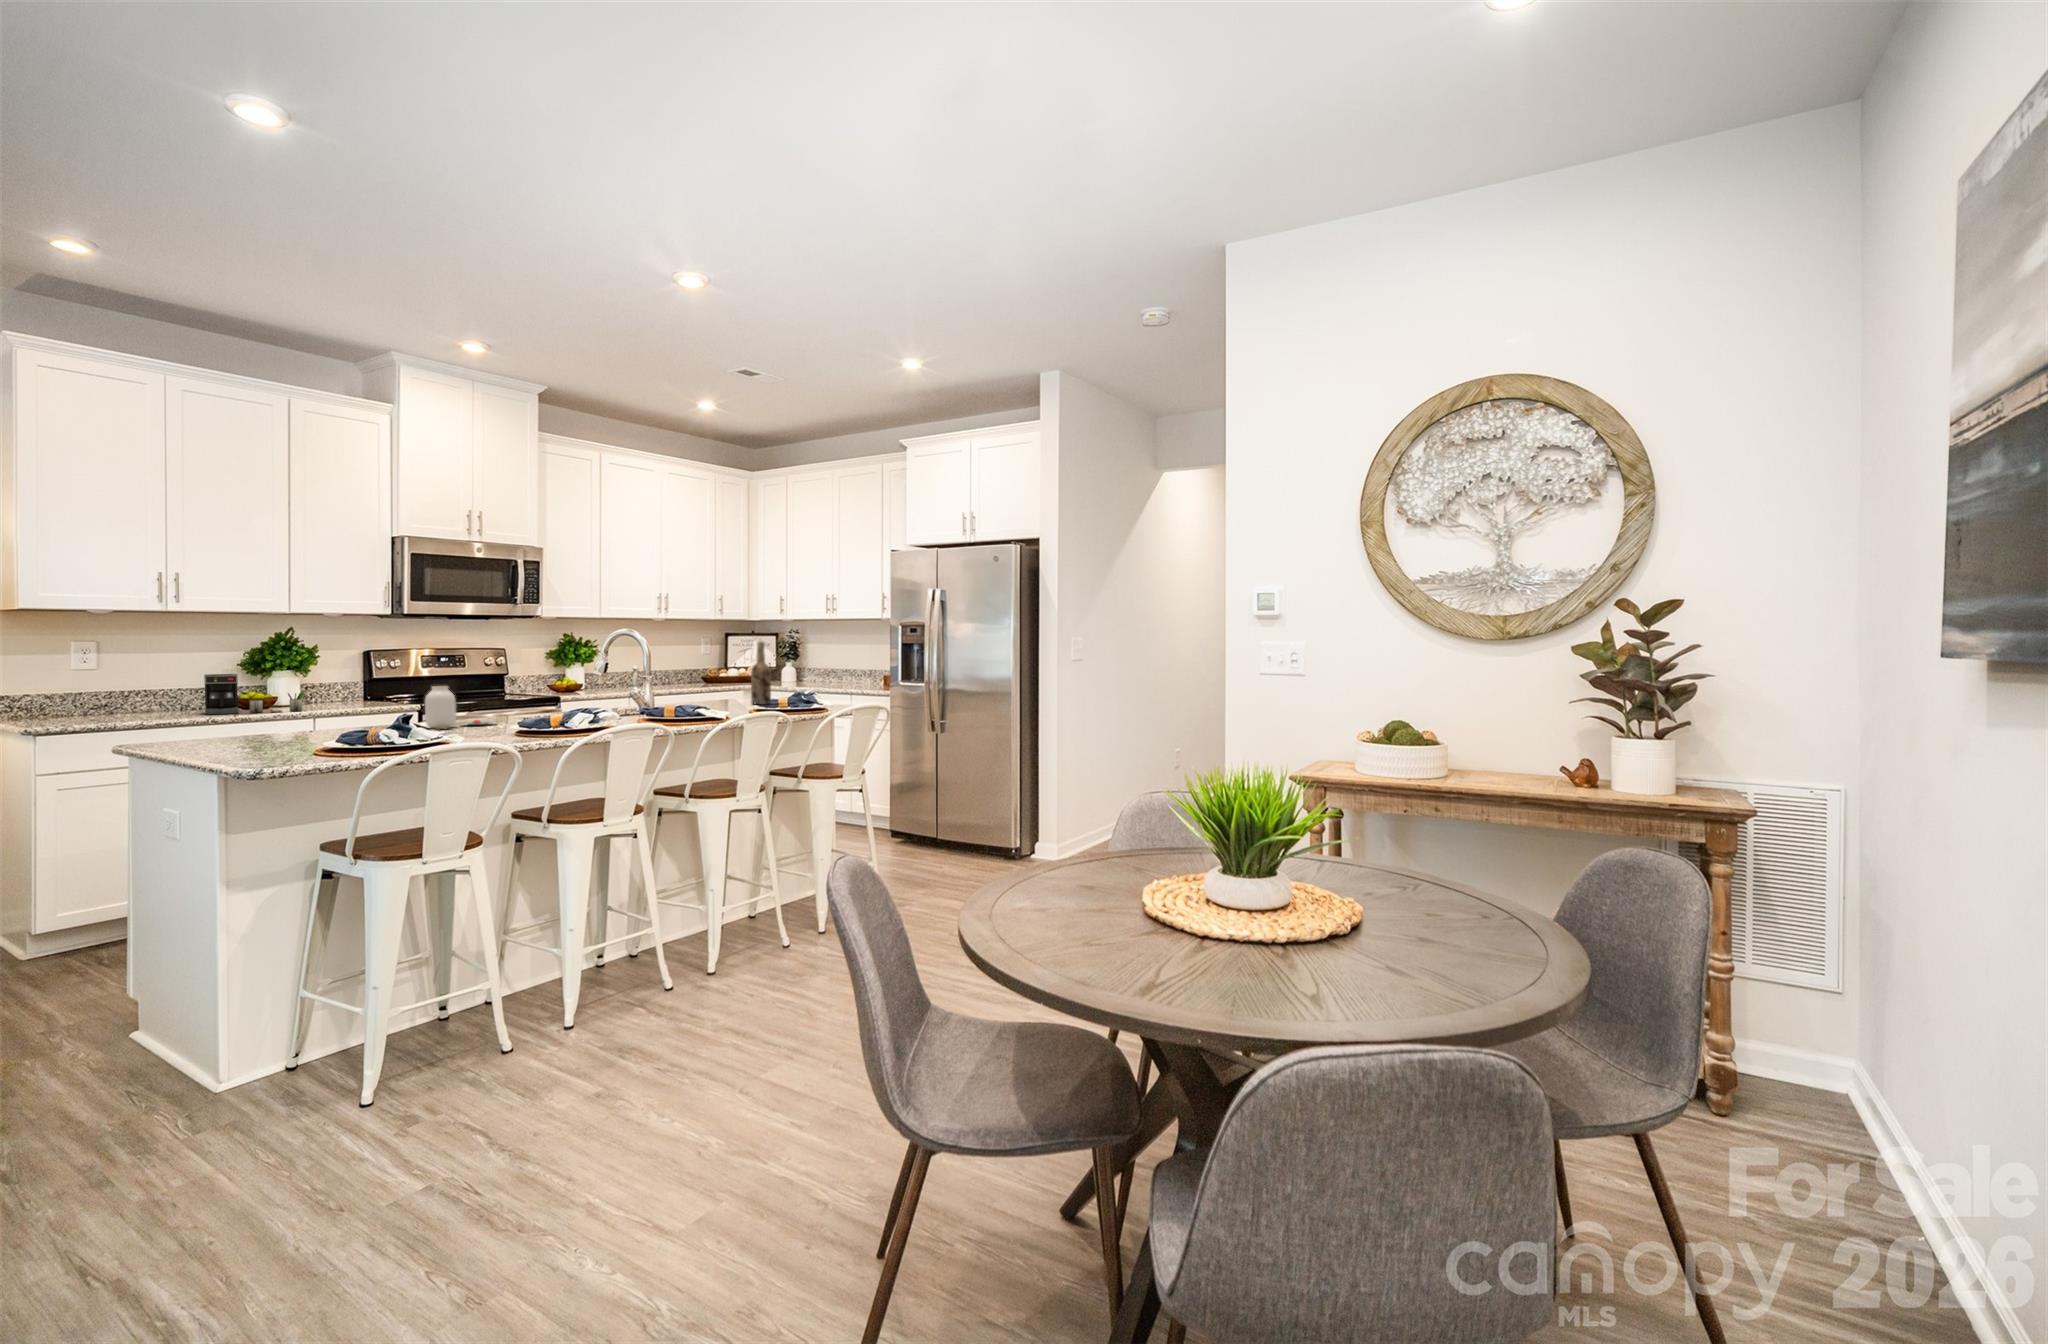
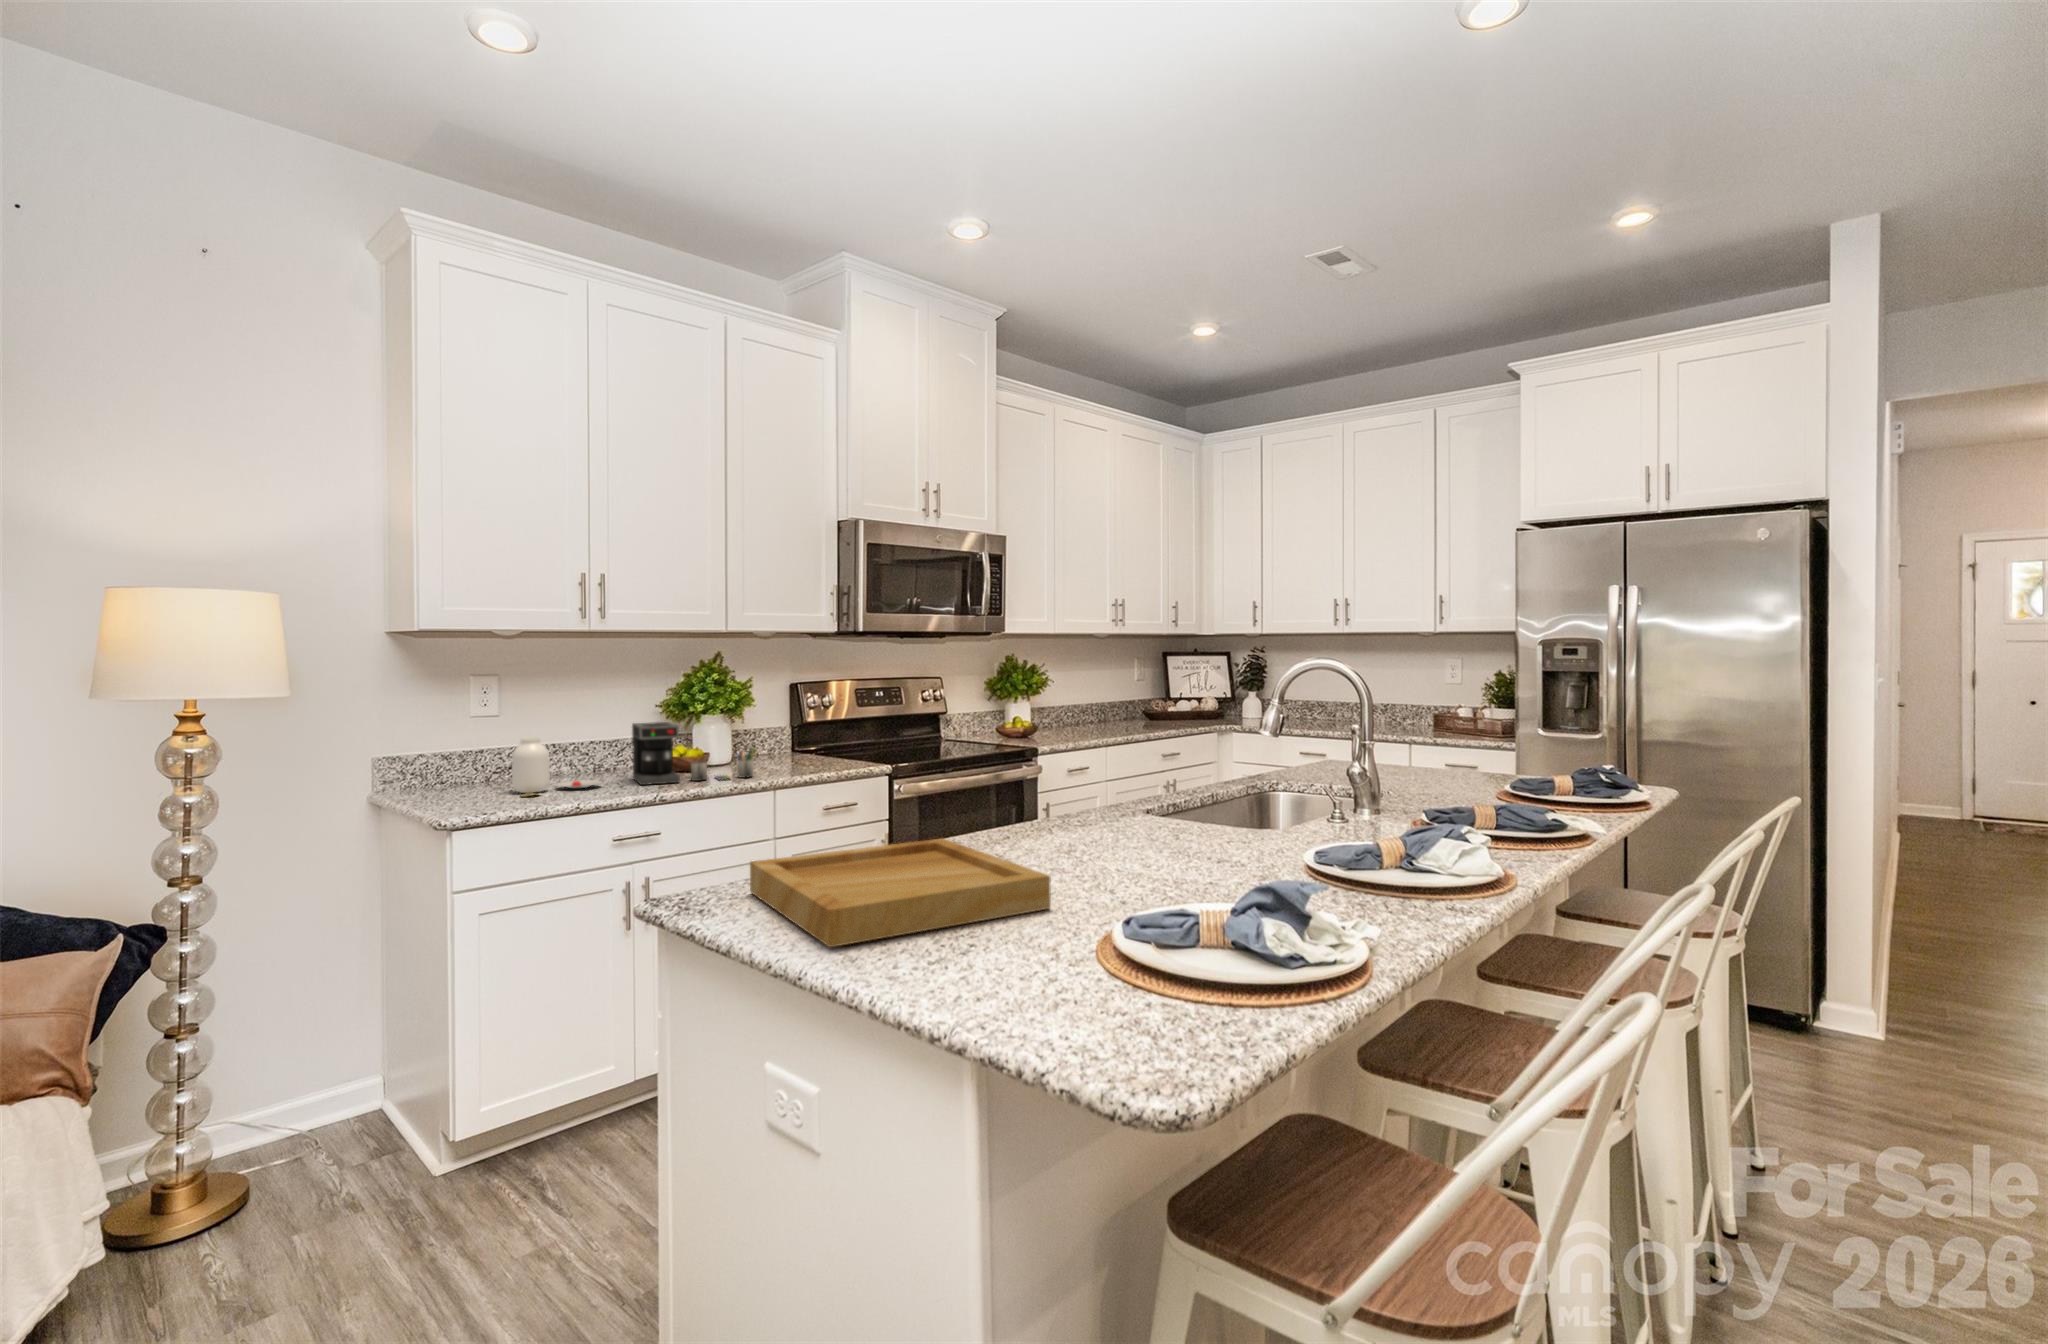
wine bottle: present [751,642,771,704] -> none [1422,673,1457,778]
jar: present [425,686,494,729] -> present [512,738,601,797]
tray: none [189,719,345,751] -> present [750,839,1051,947]

